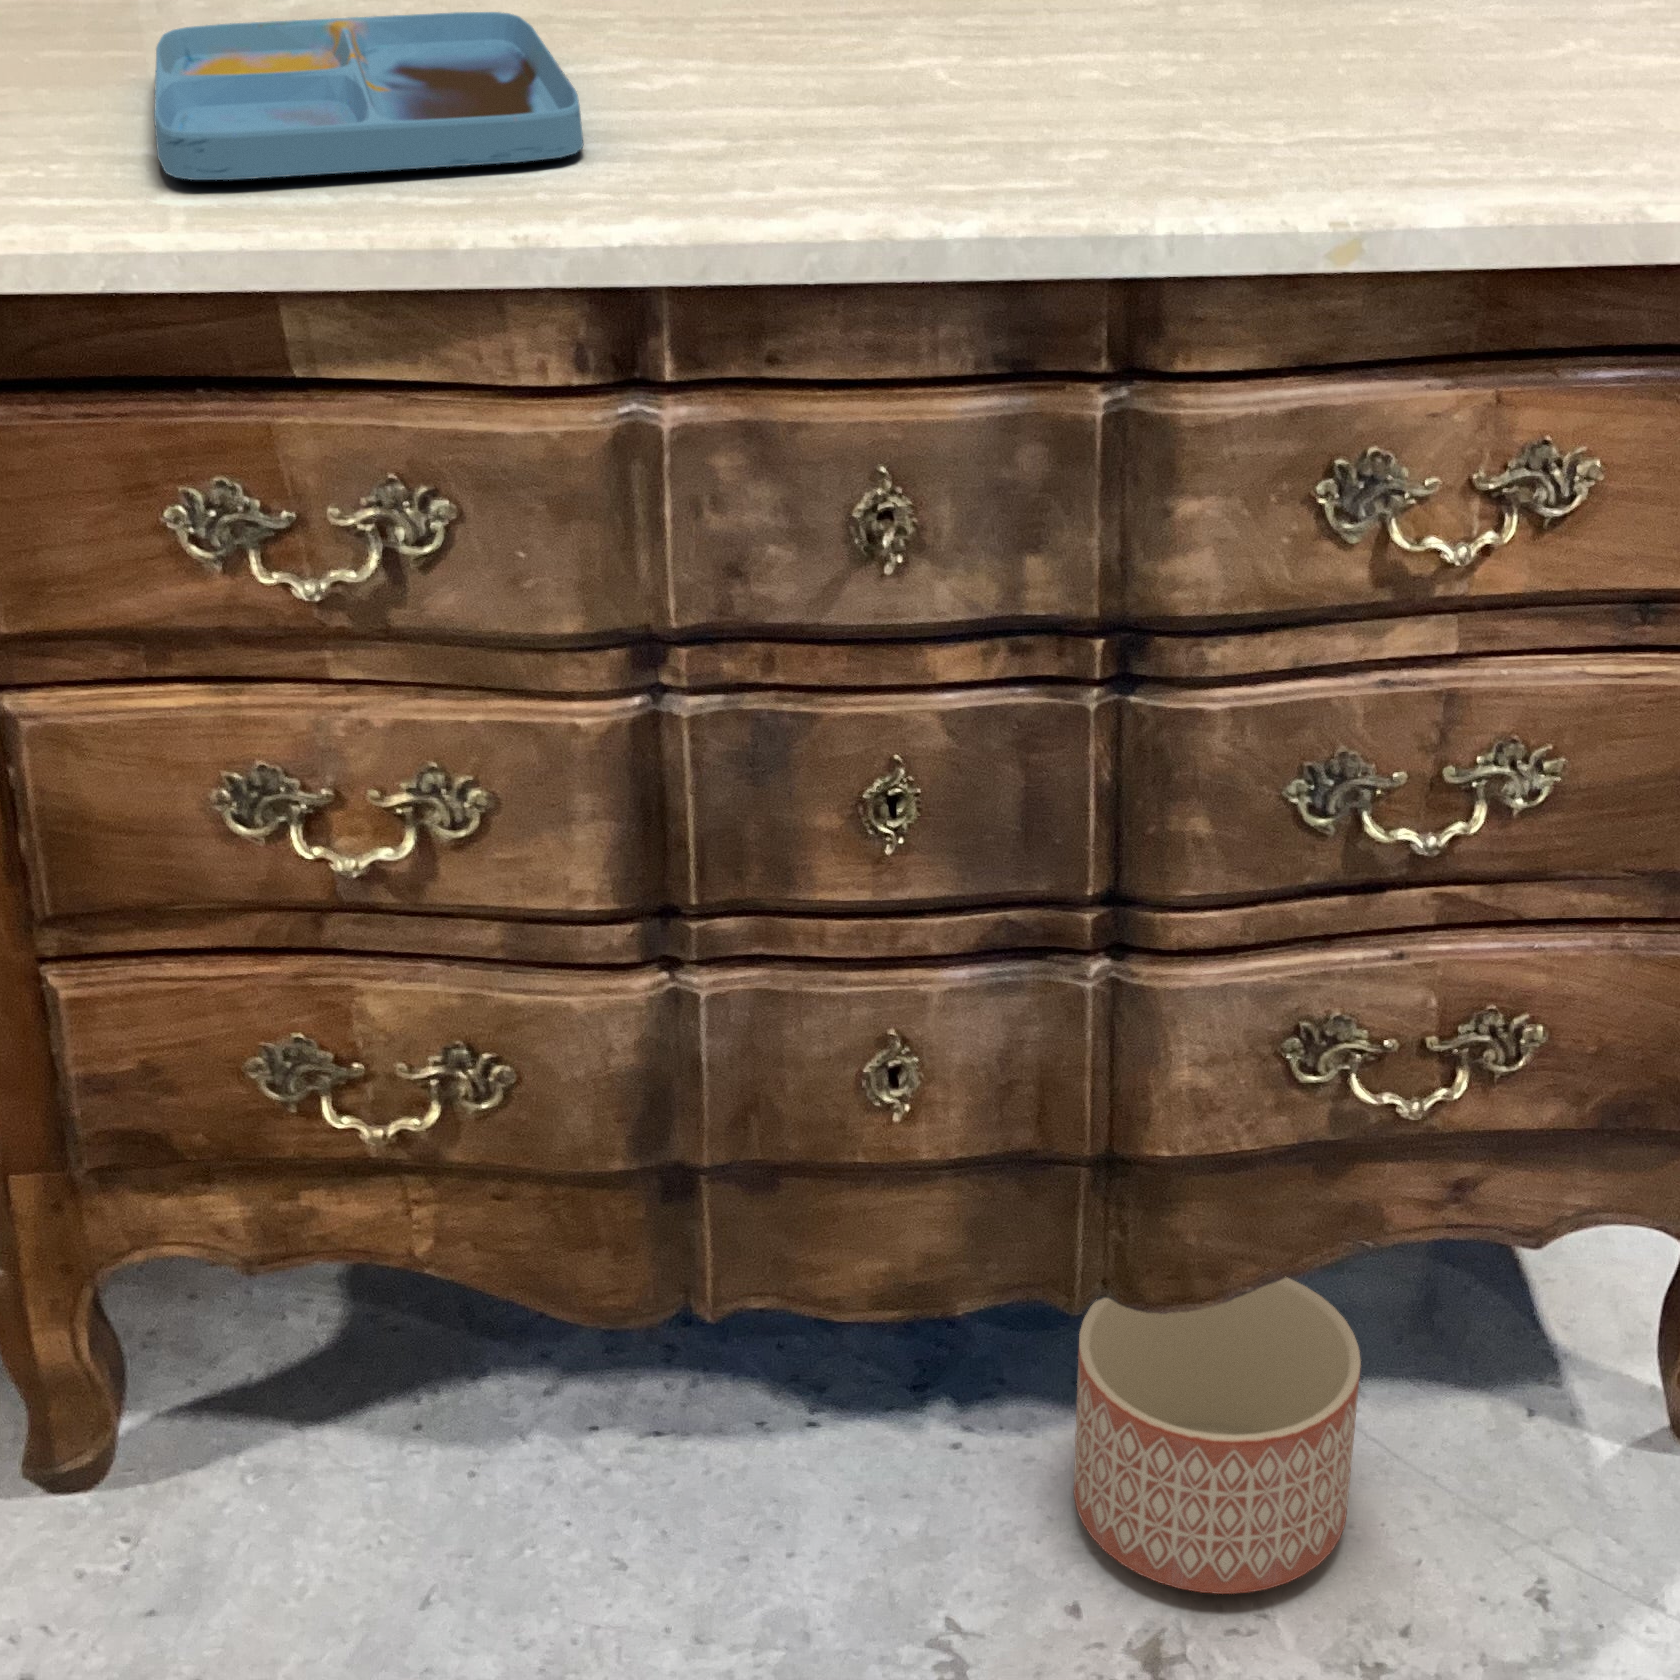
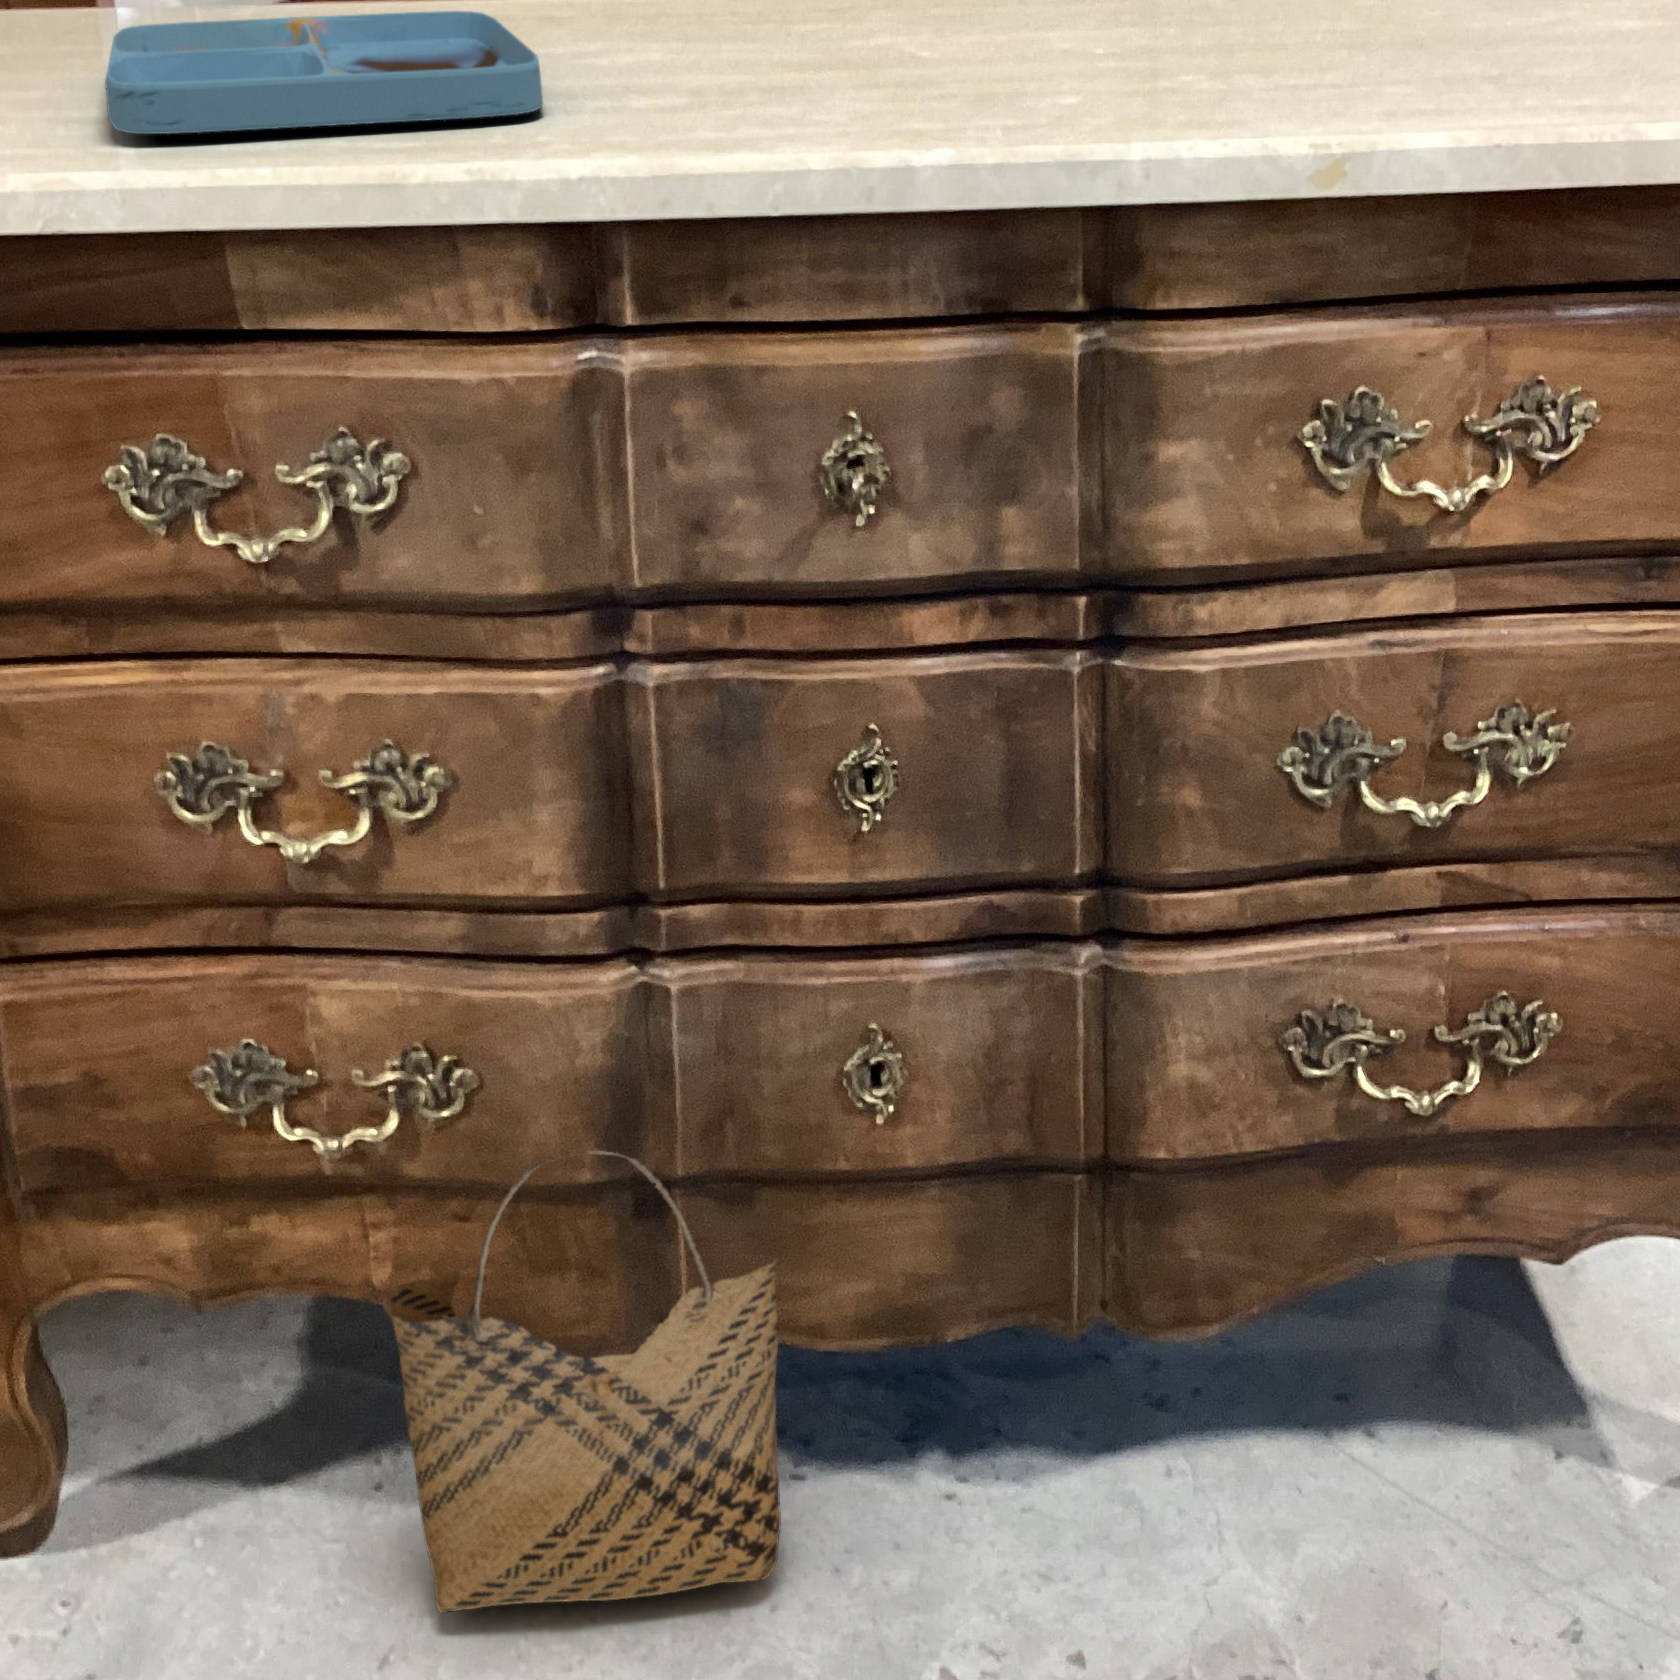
woven basket: none [426,1040,802,1556] -> present [383,1151,781,1613]
planter: present [1074,1277,1361,1594] -> none [1077,1290,1379,1639]

